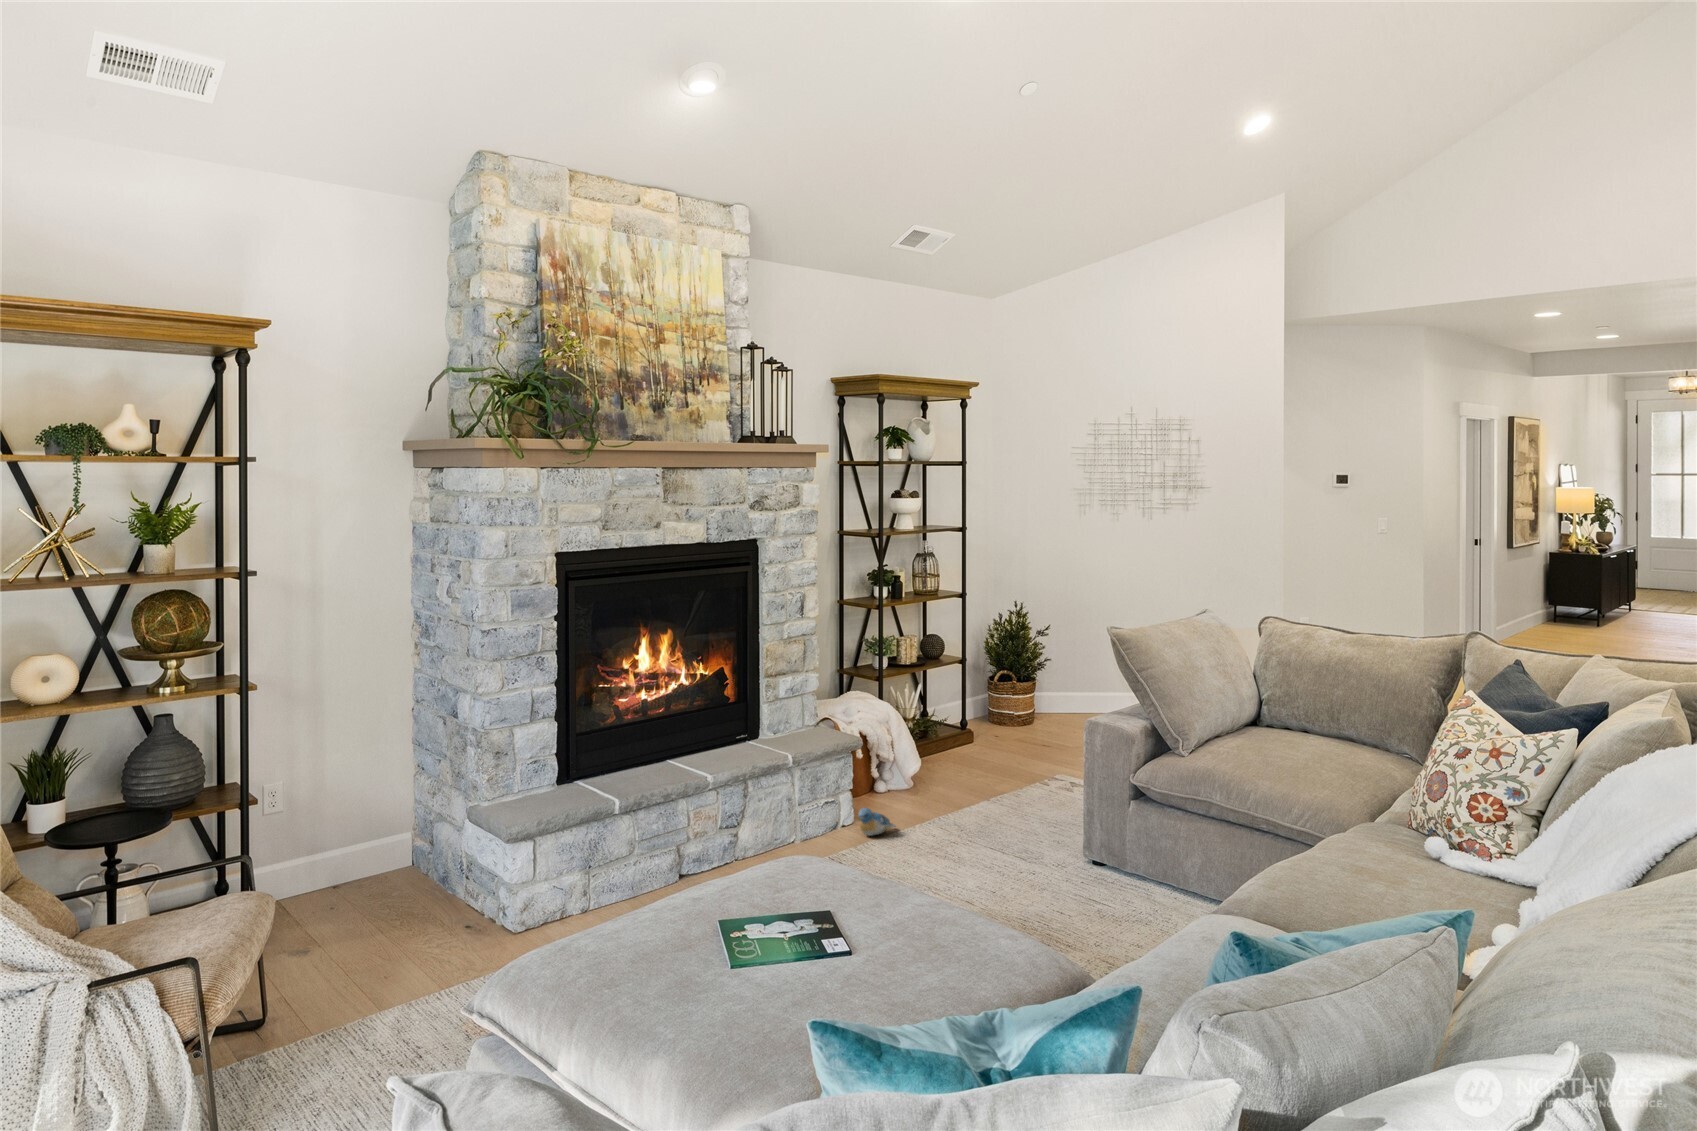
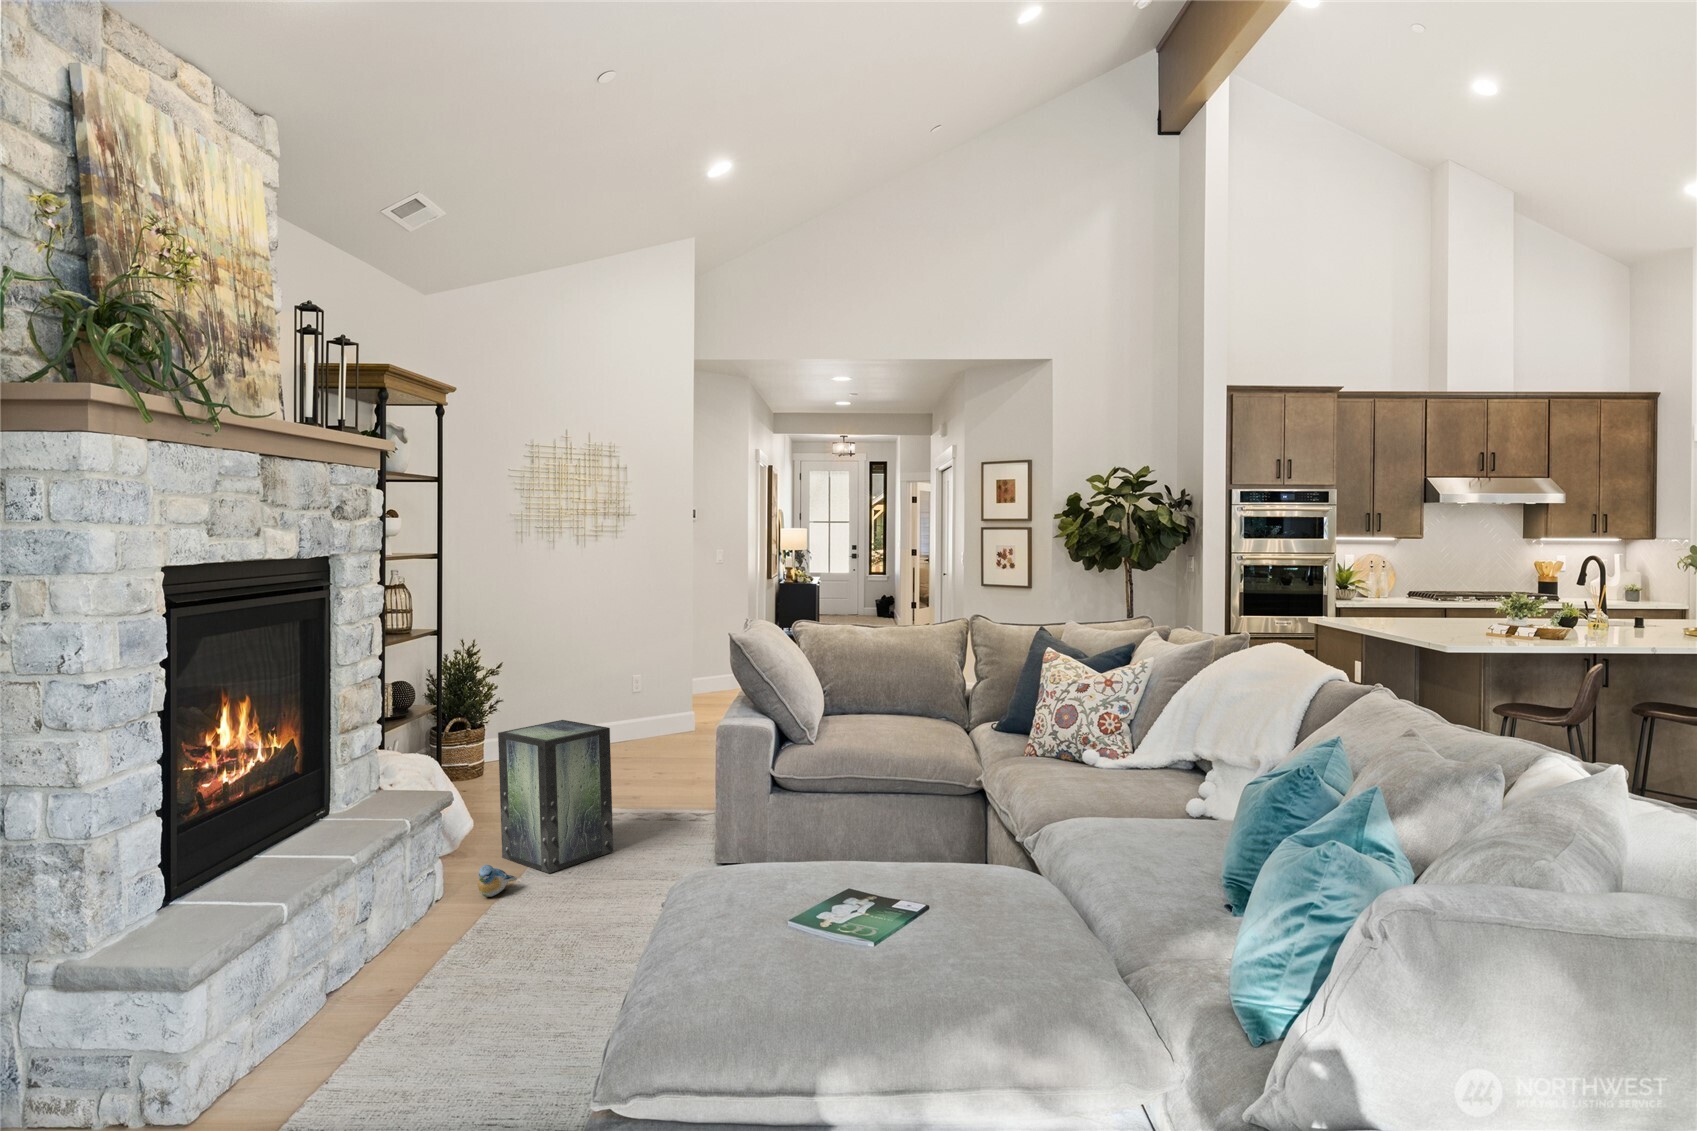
storage box: none [921,695,1006,830] -> present [498,720,613,873]

